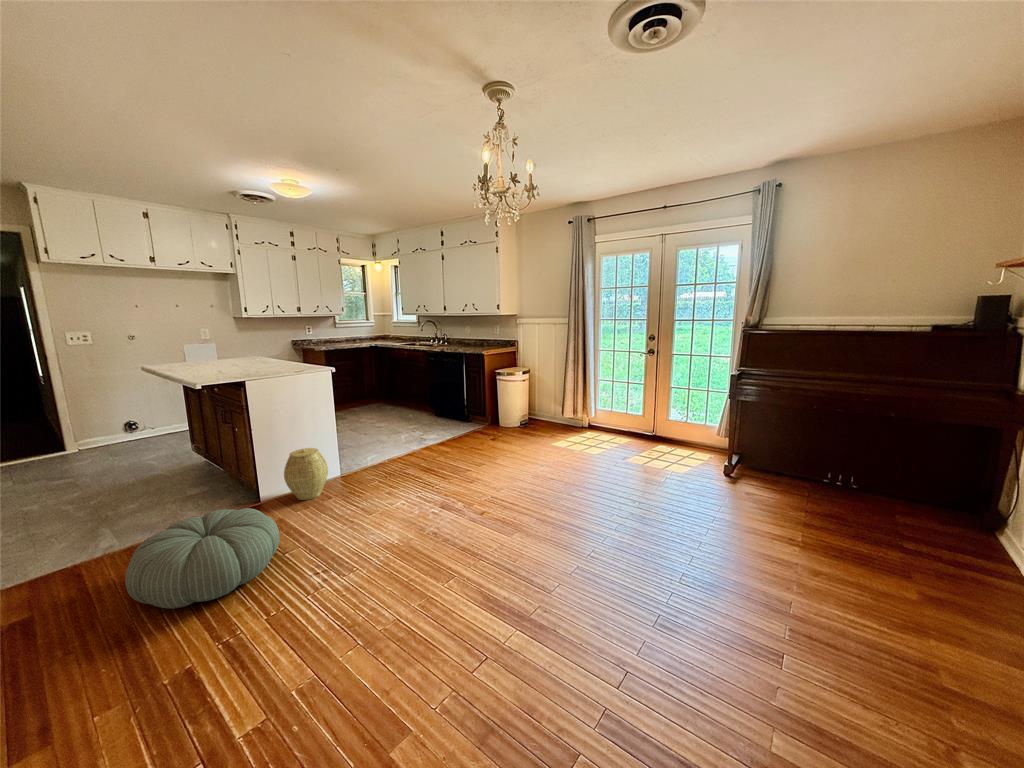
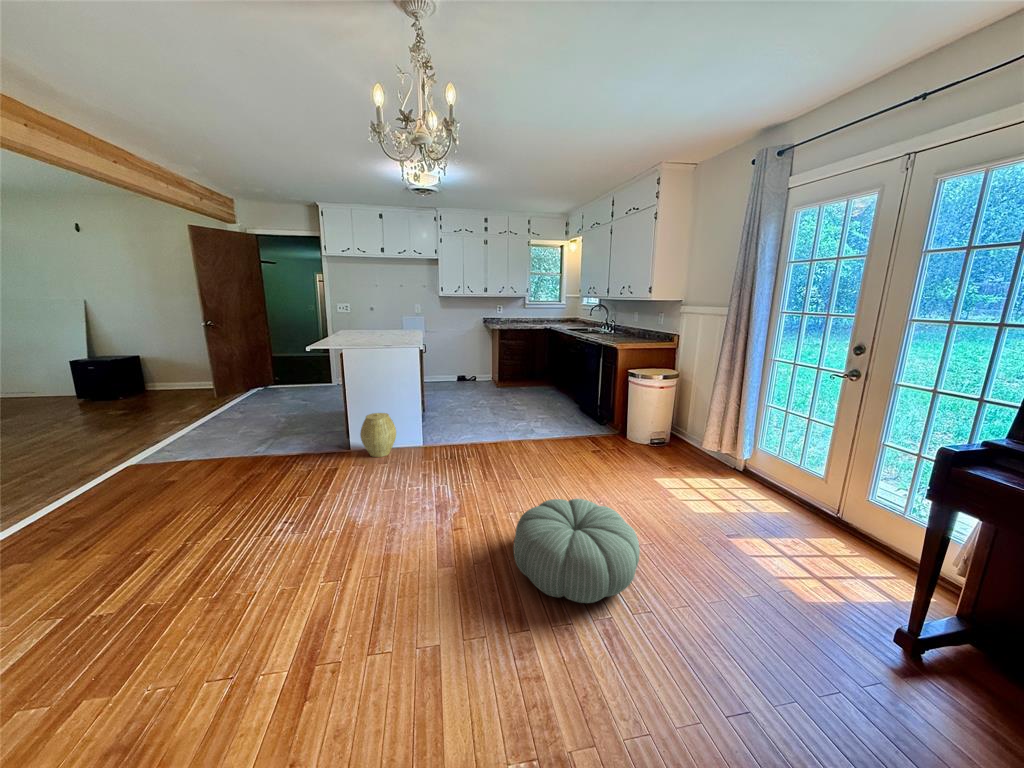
pouf: present [125,508,280,609] -> present [513,499,640,603]

